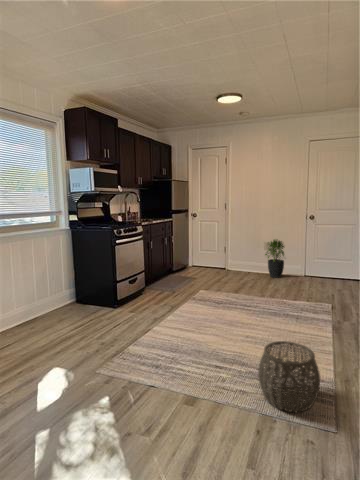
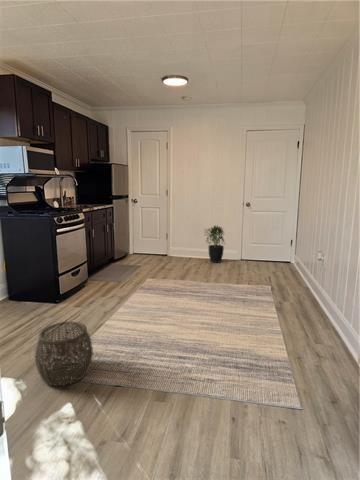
woven basket: present [258,341,320,413] -> present [35,322,93,386]

